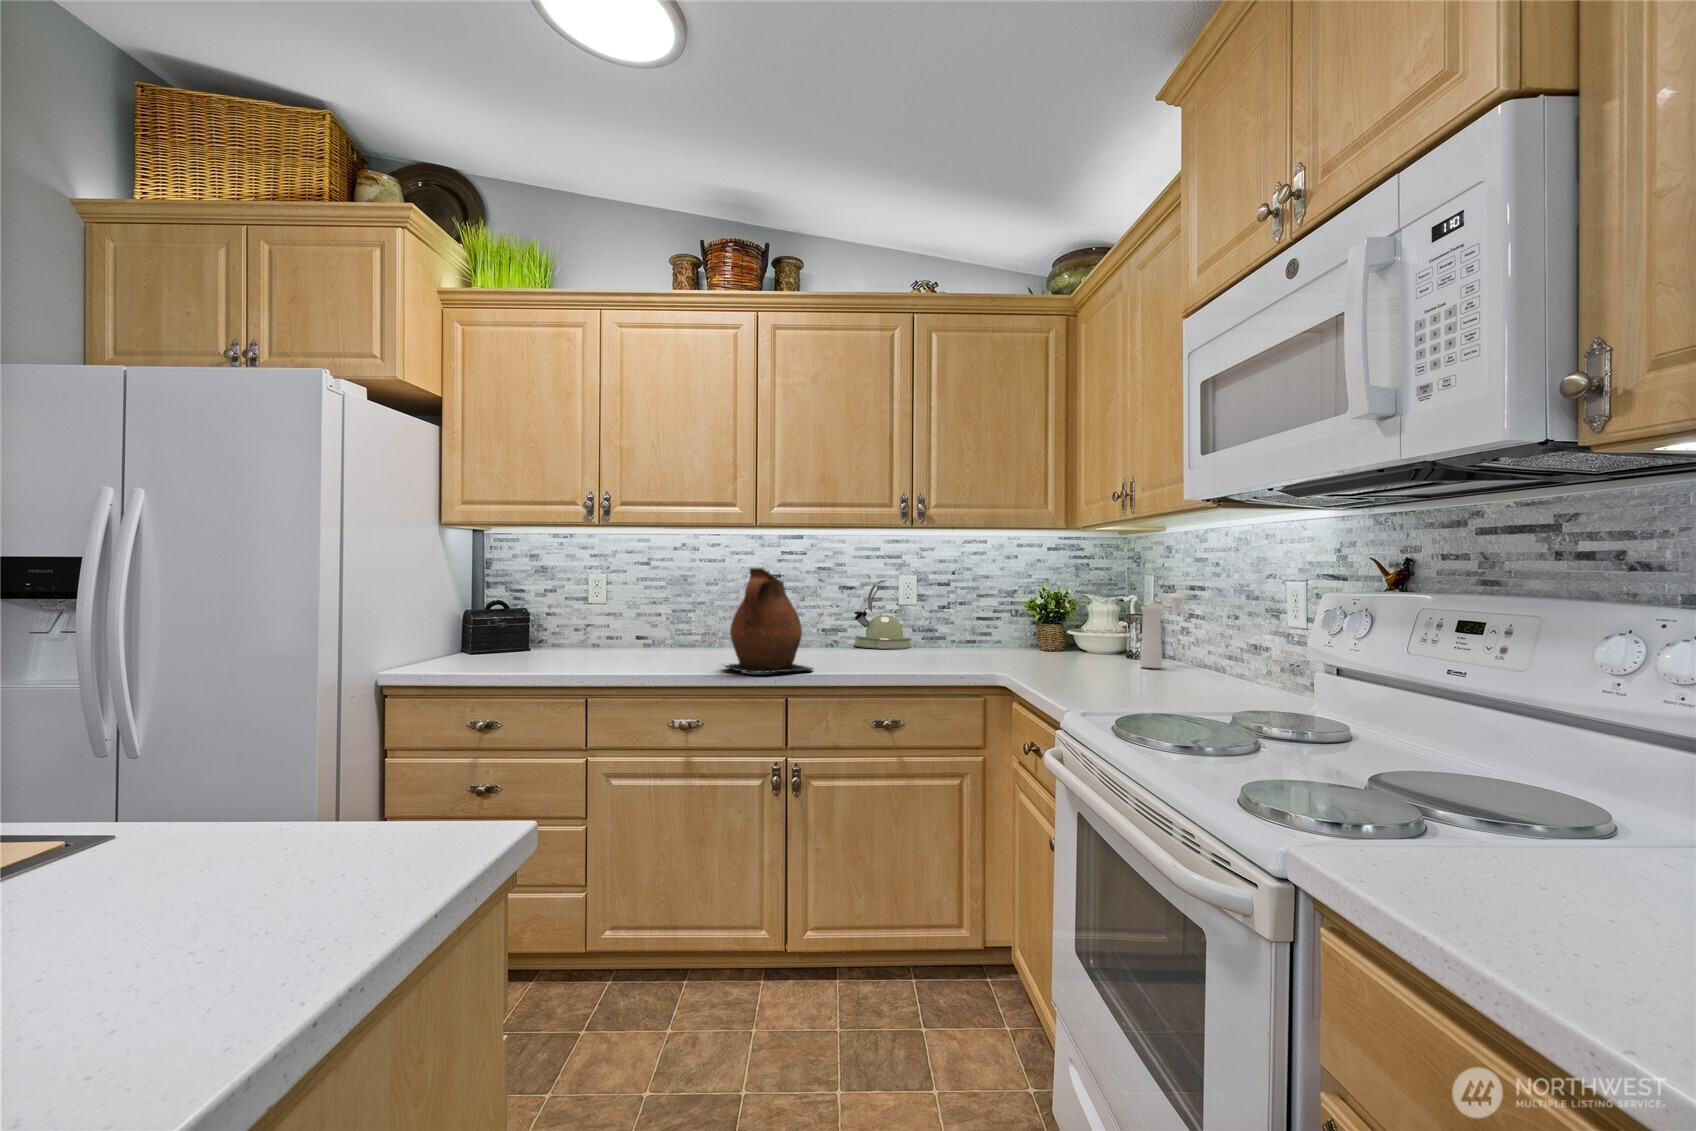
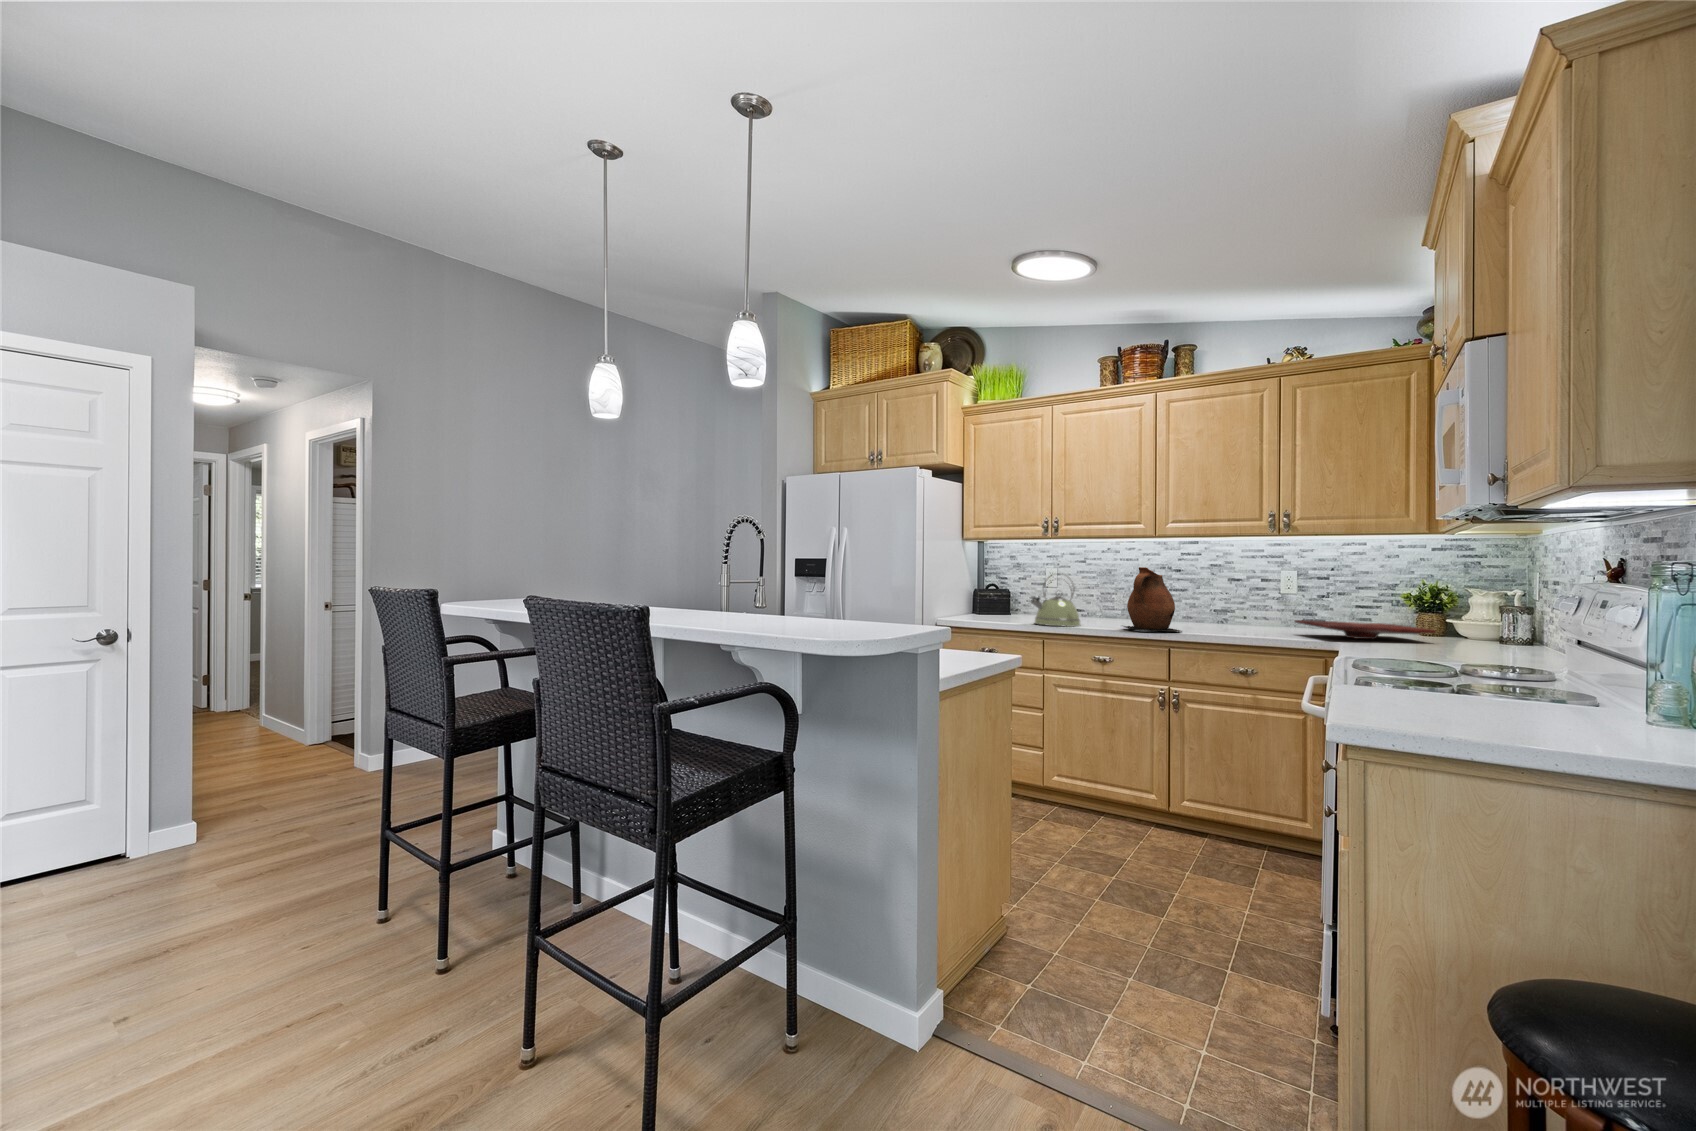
kettle: present [854,580,912,649] -> present [1031,584,1081,627]
pepper mill: present [1140,593,1185,668] -> none [1464,588,1520,648]
cutting board: none [944,640,1105,663] -> present [1295,620,1436,639]

